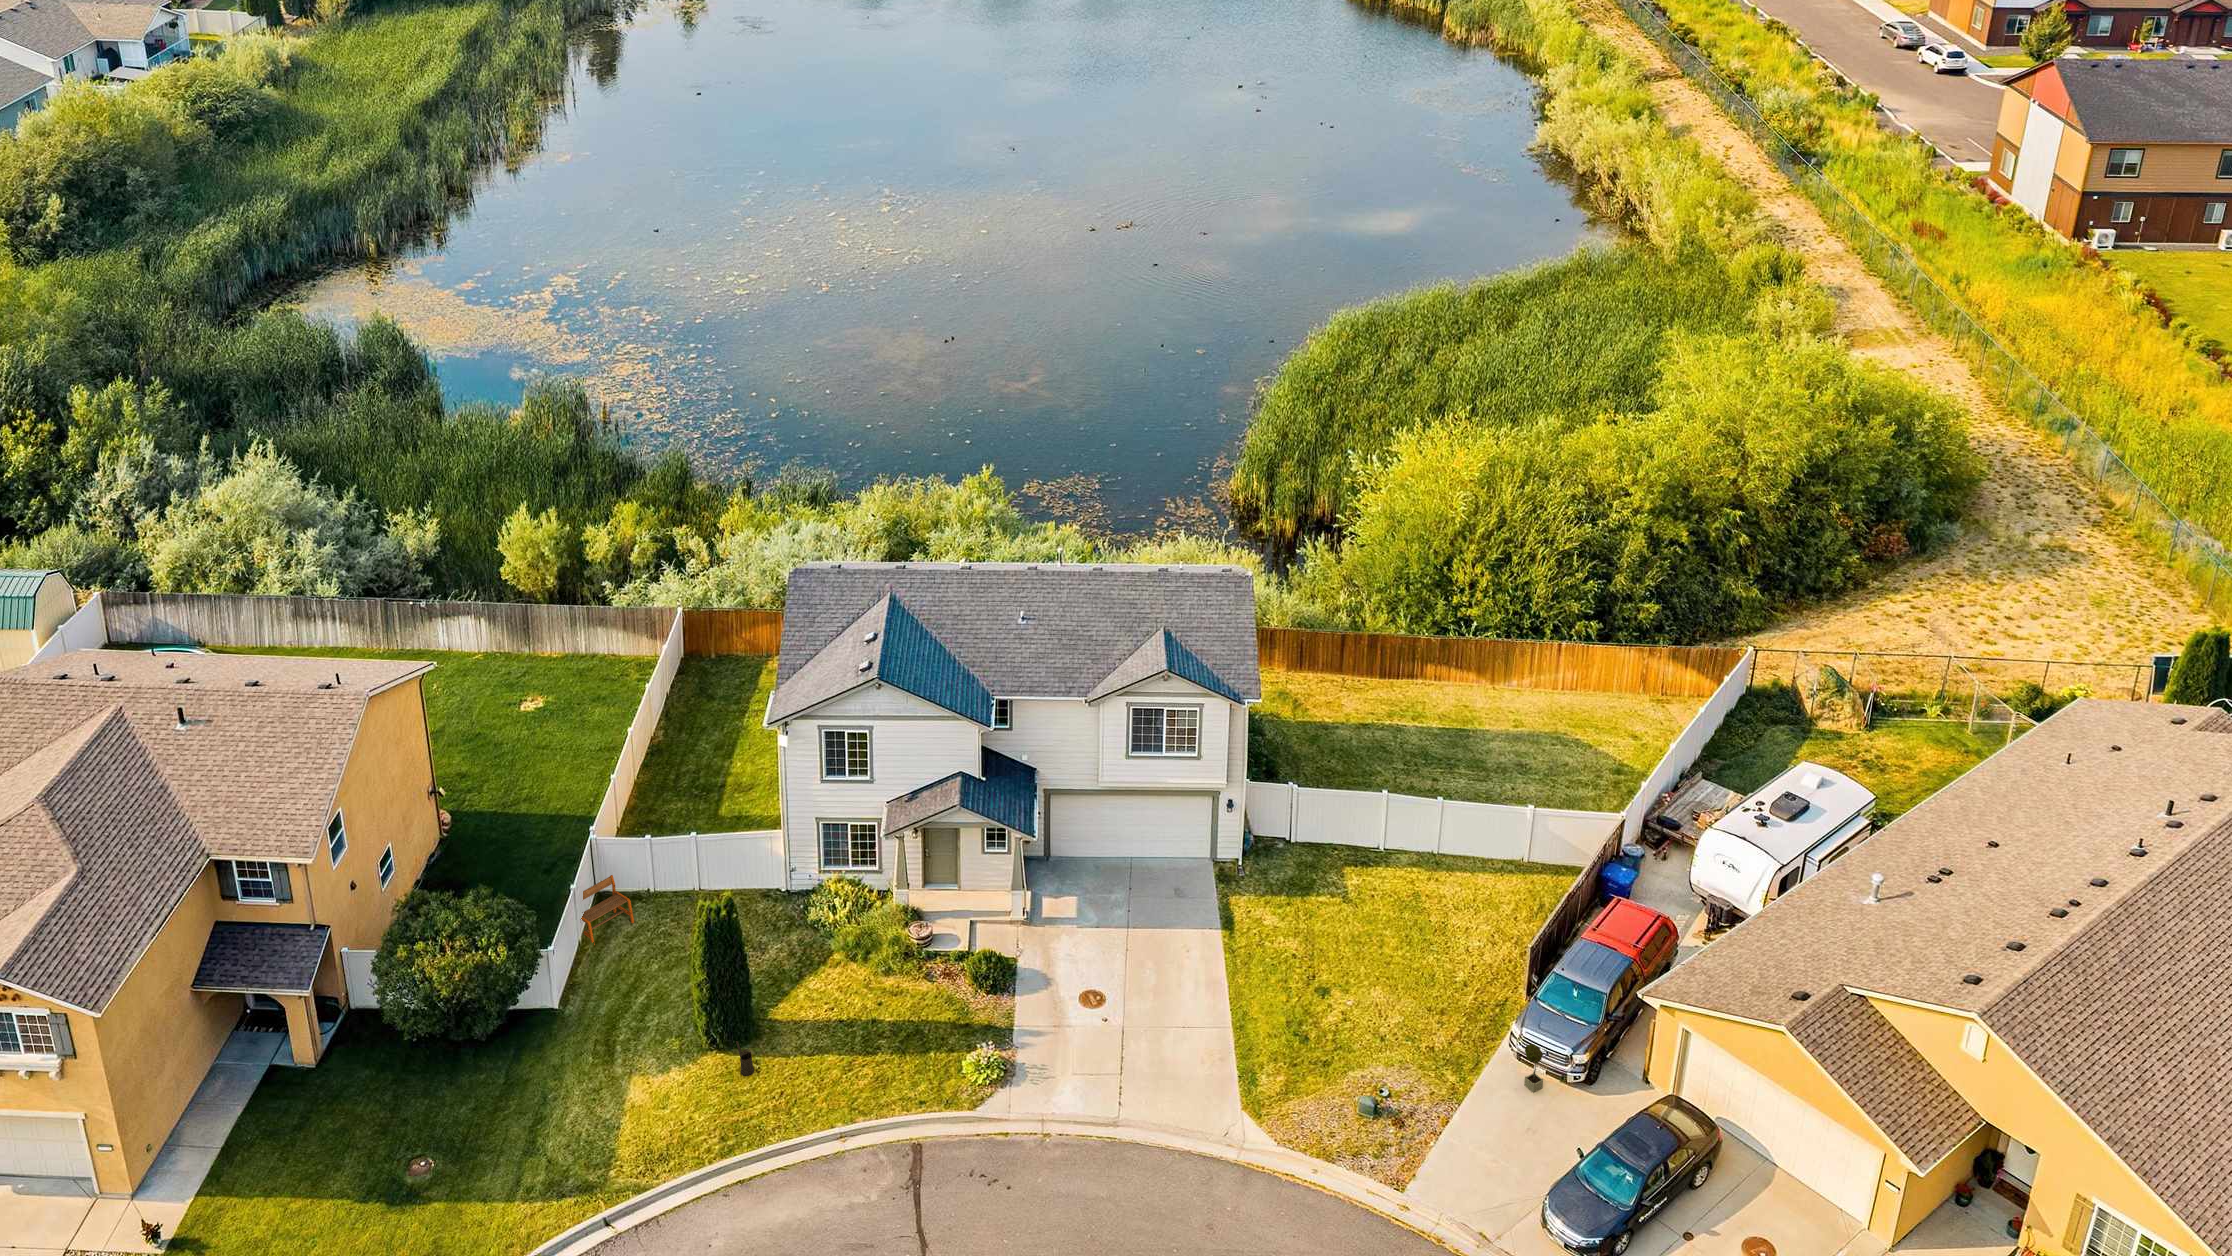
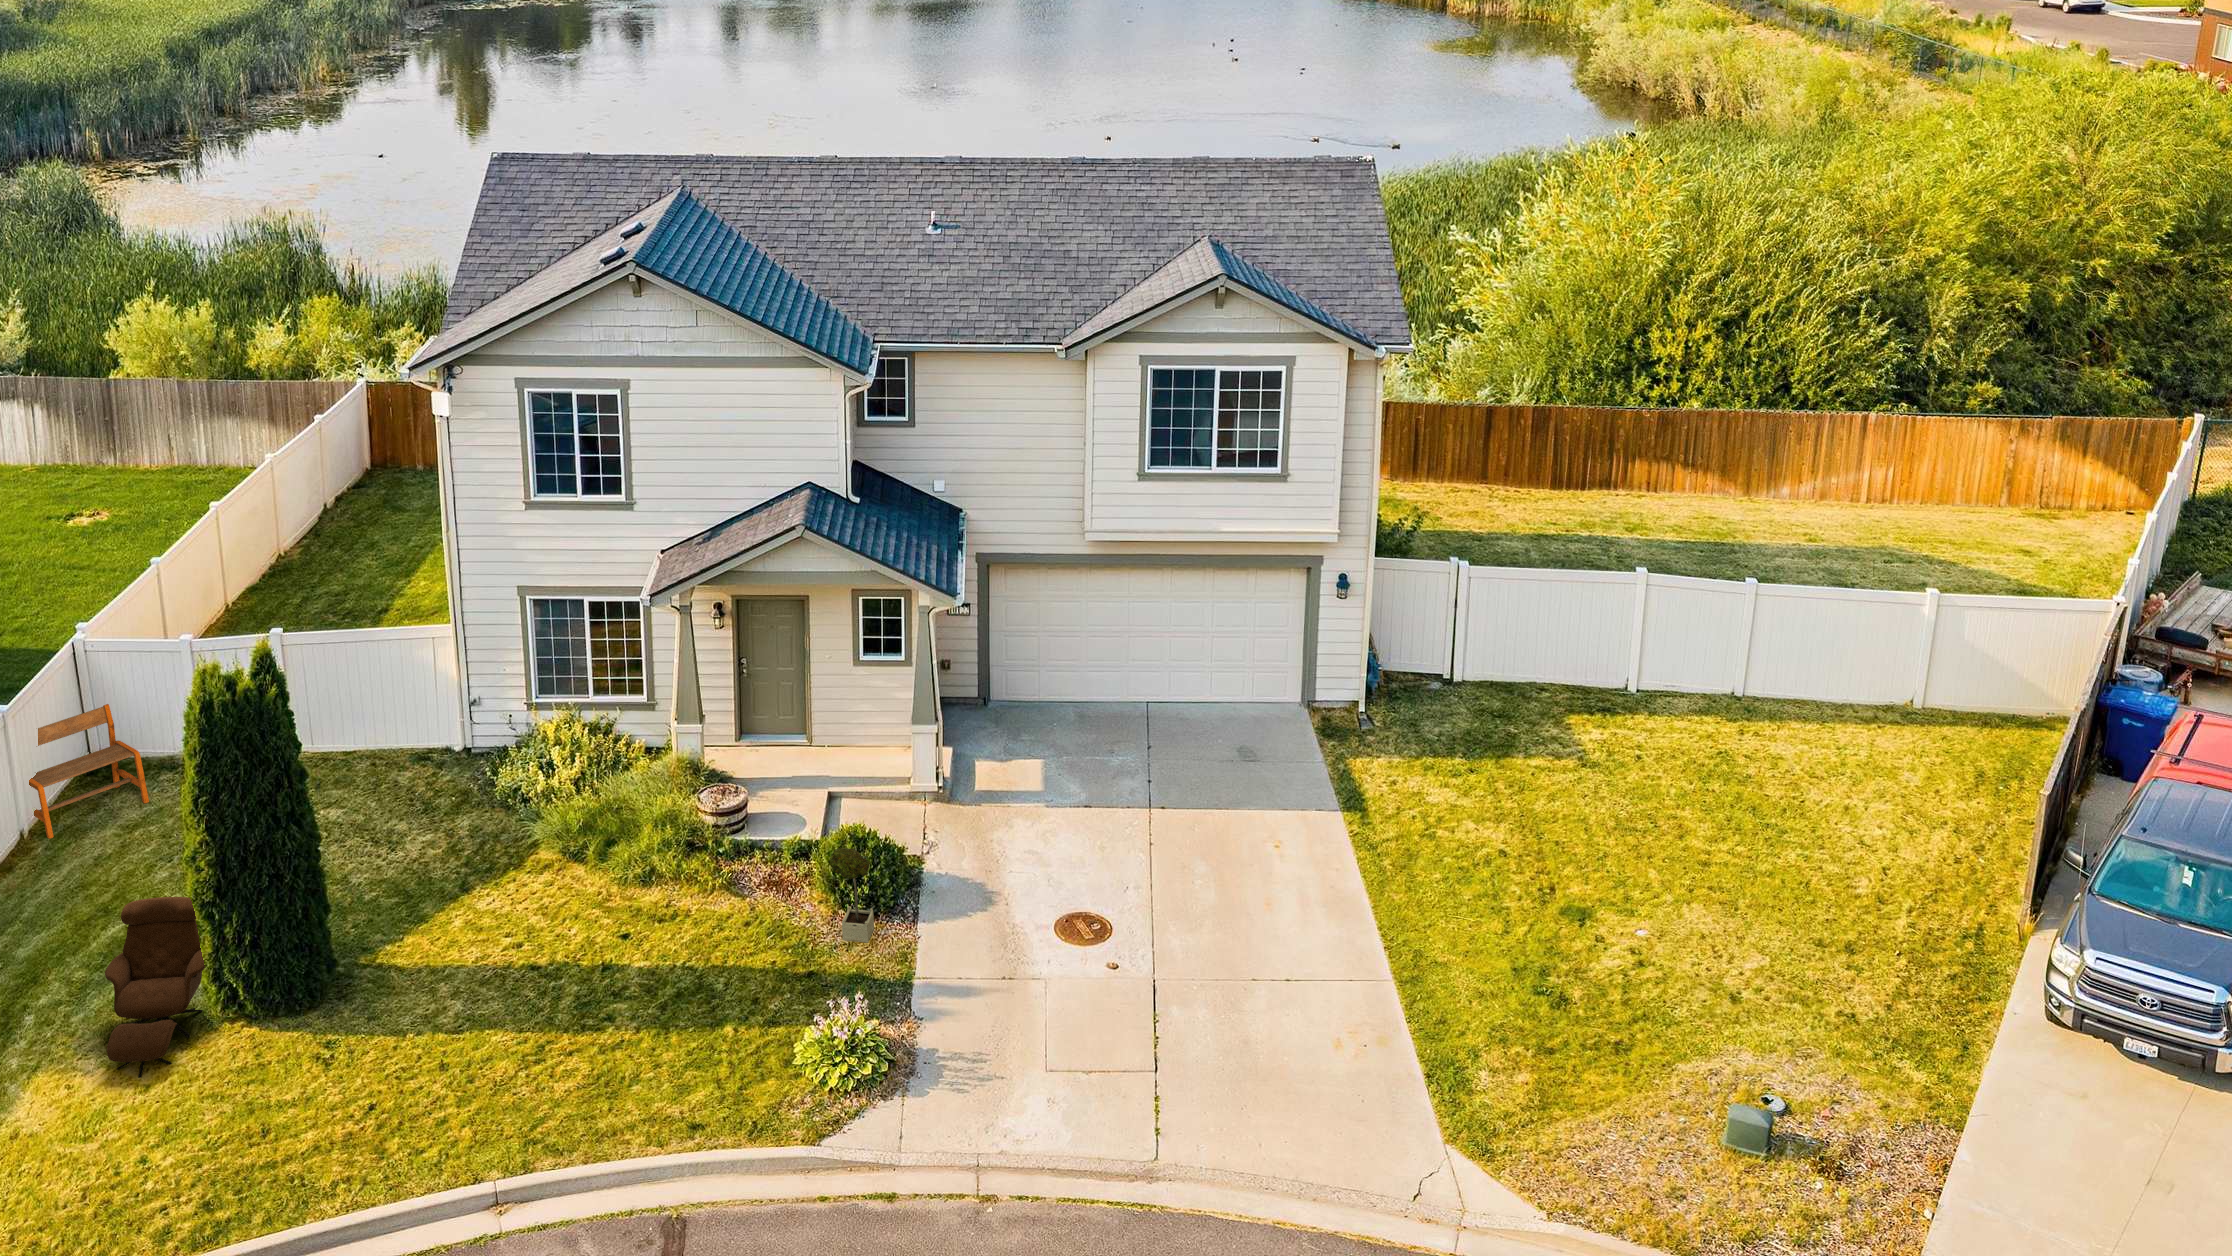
lounge chair: none [659,999,702,1082] -> present [105,897,205,1078]
watering can: present [736,1041,754,1076] -> none [278,990,315,1068]
potted tree: present [1524,1044,1544,1093] -> present [830,848,874,943]

